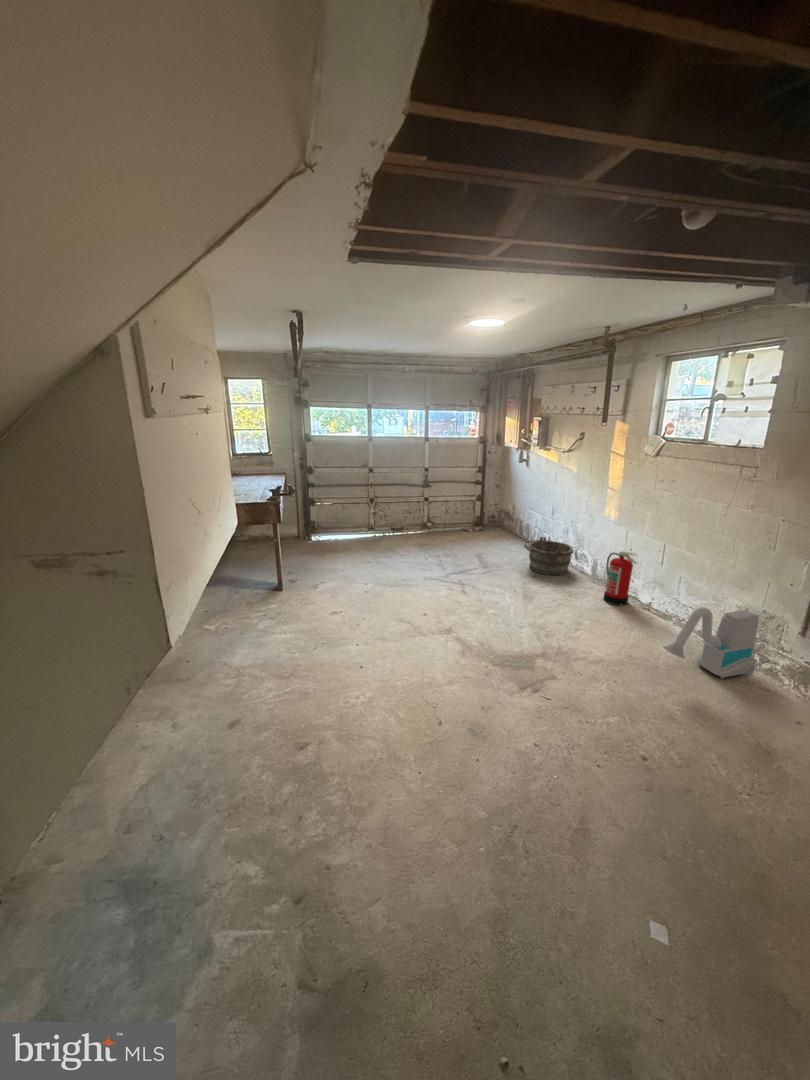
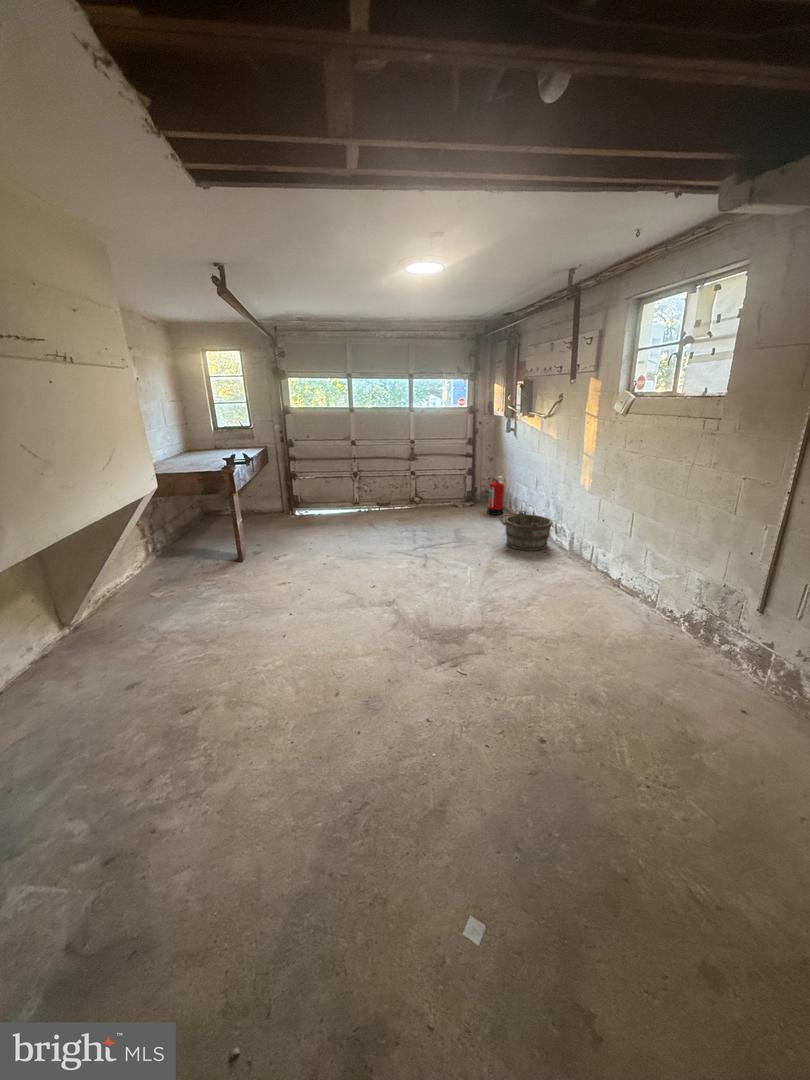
fire extinguisher: present [604,552,638,605] -> present [488,476,504,515]
vacuum cleaner: present [663,607,759,679] -> none [600,578,716,660]

